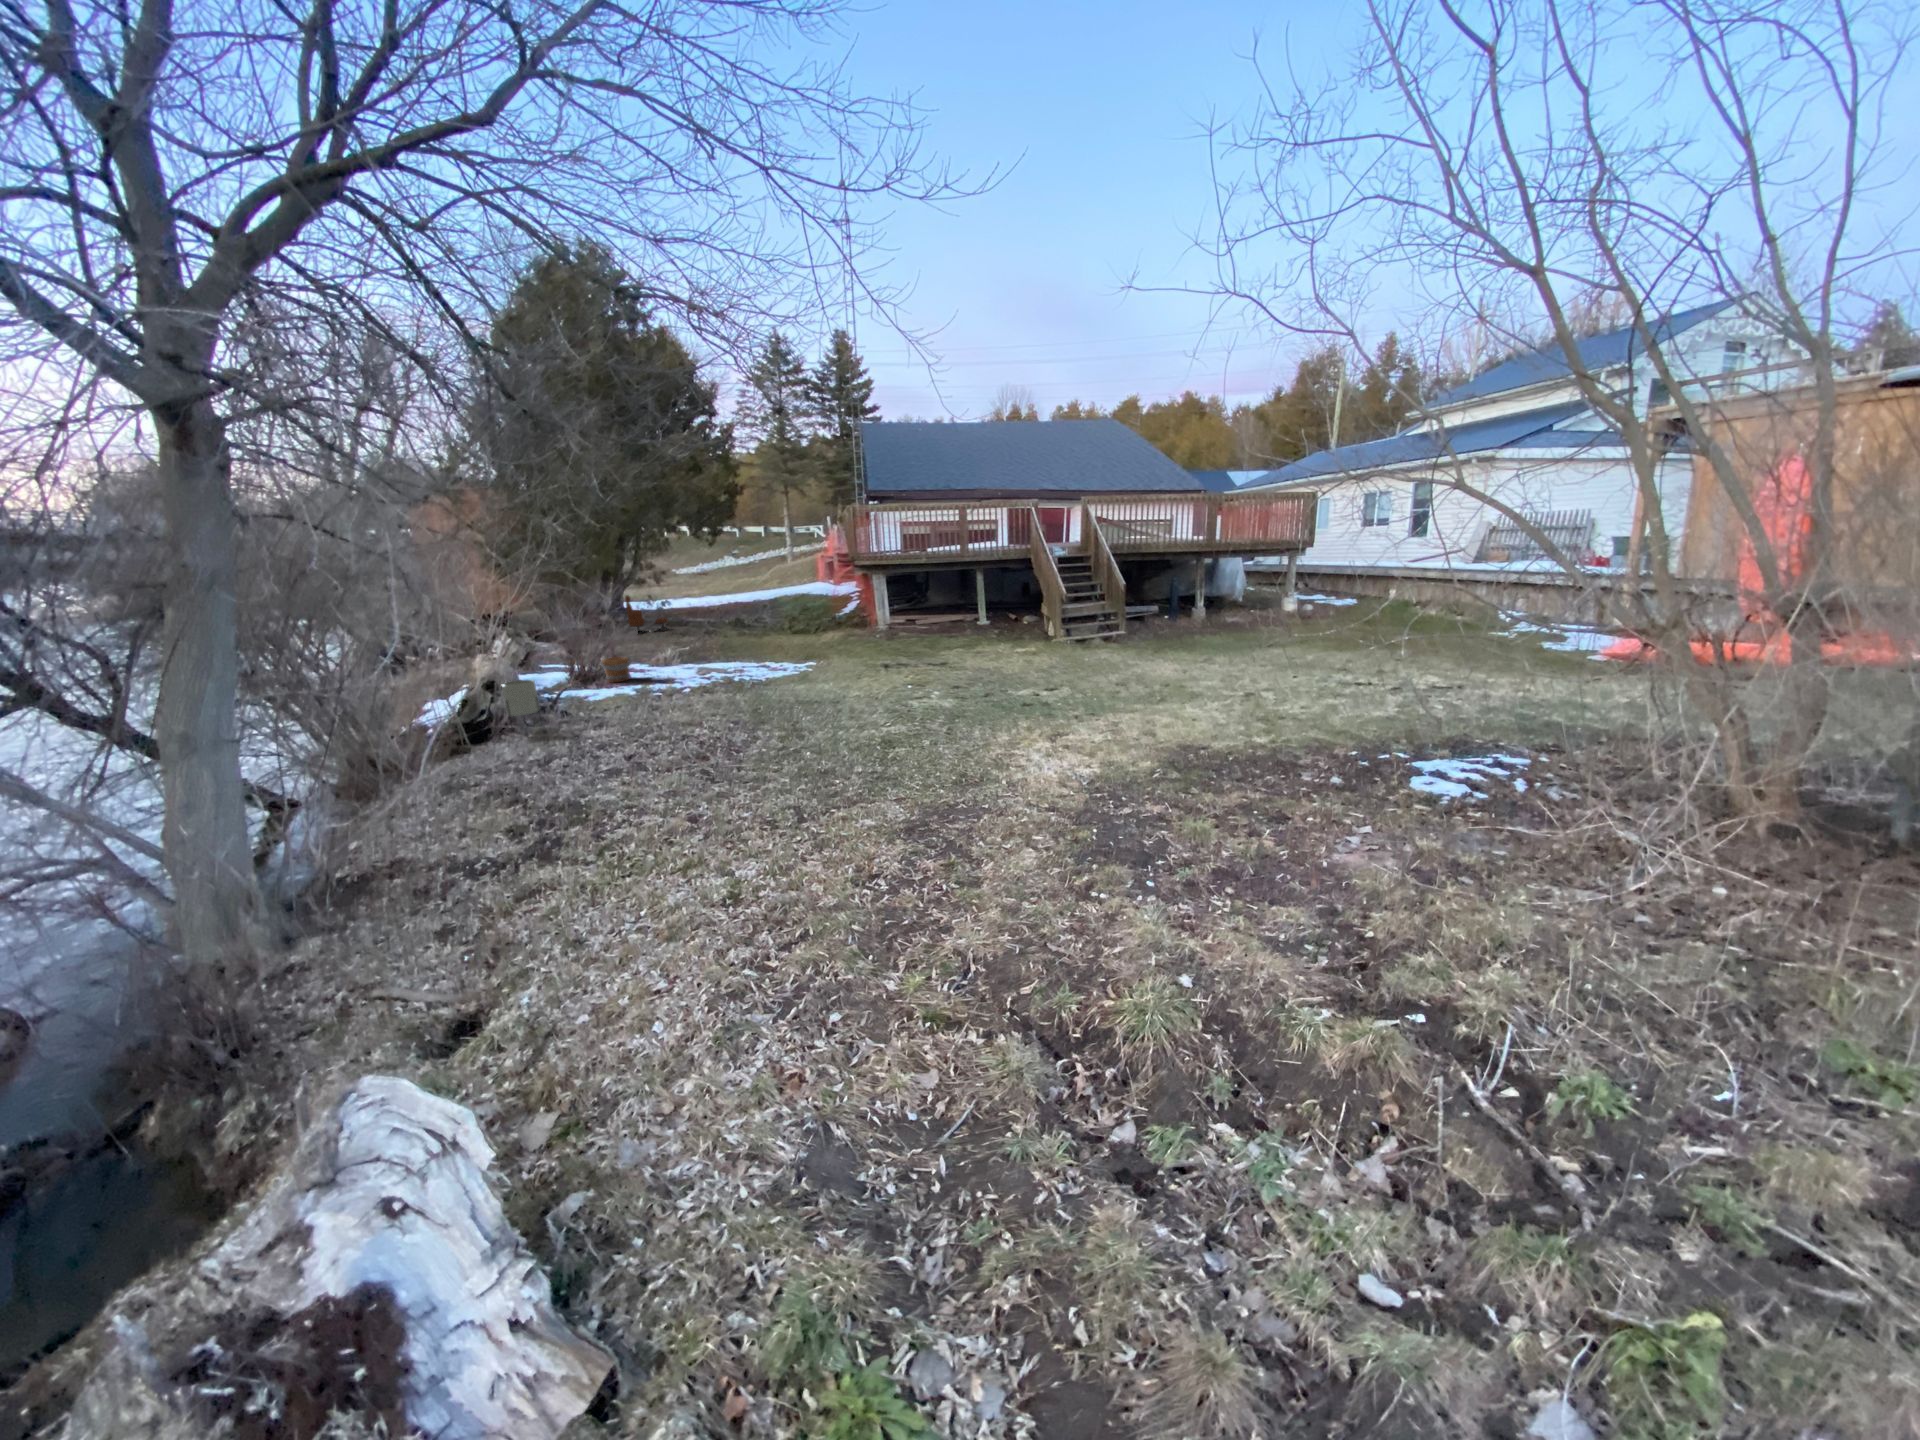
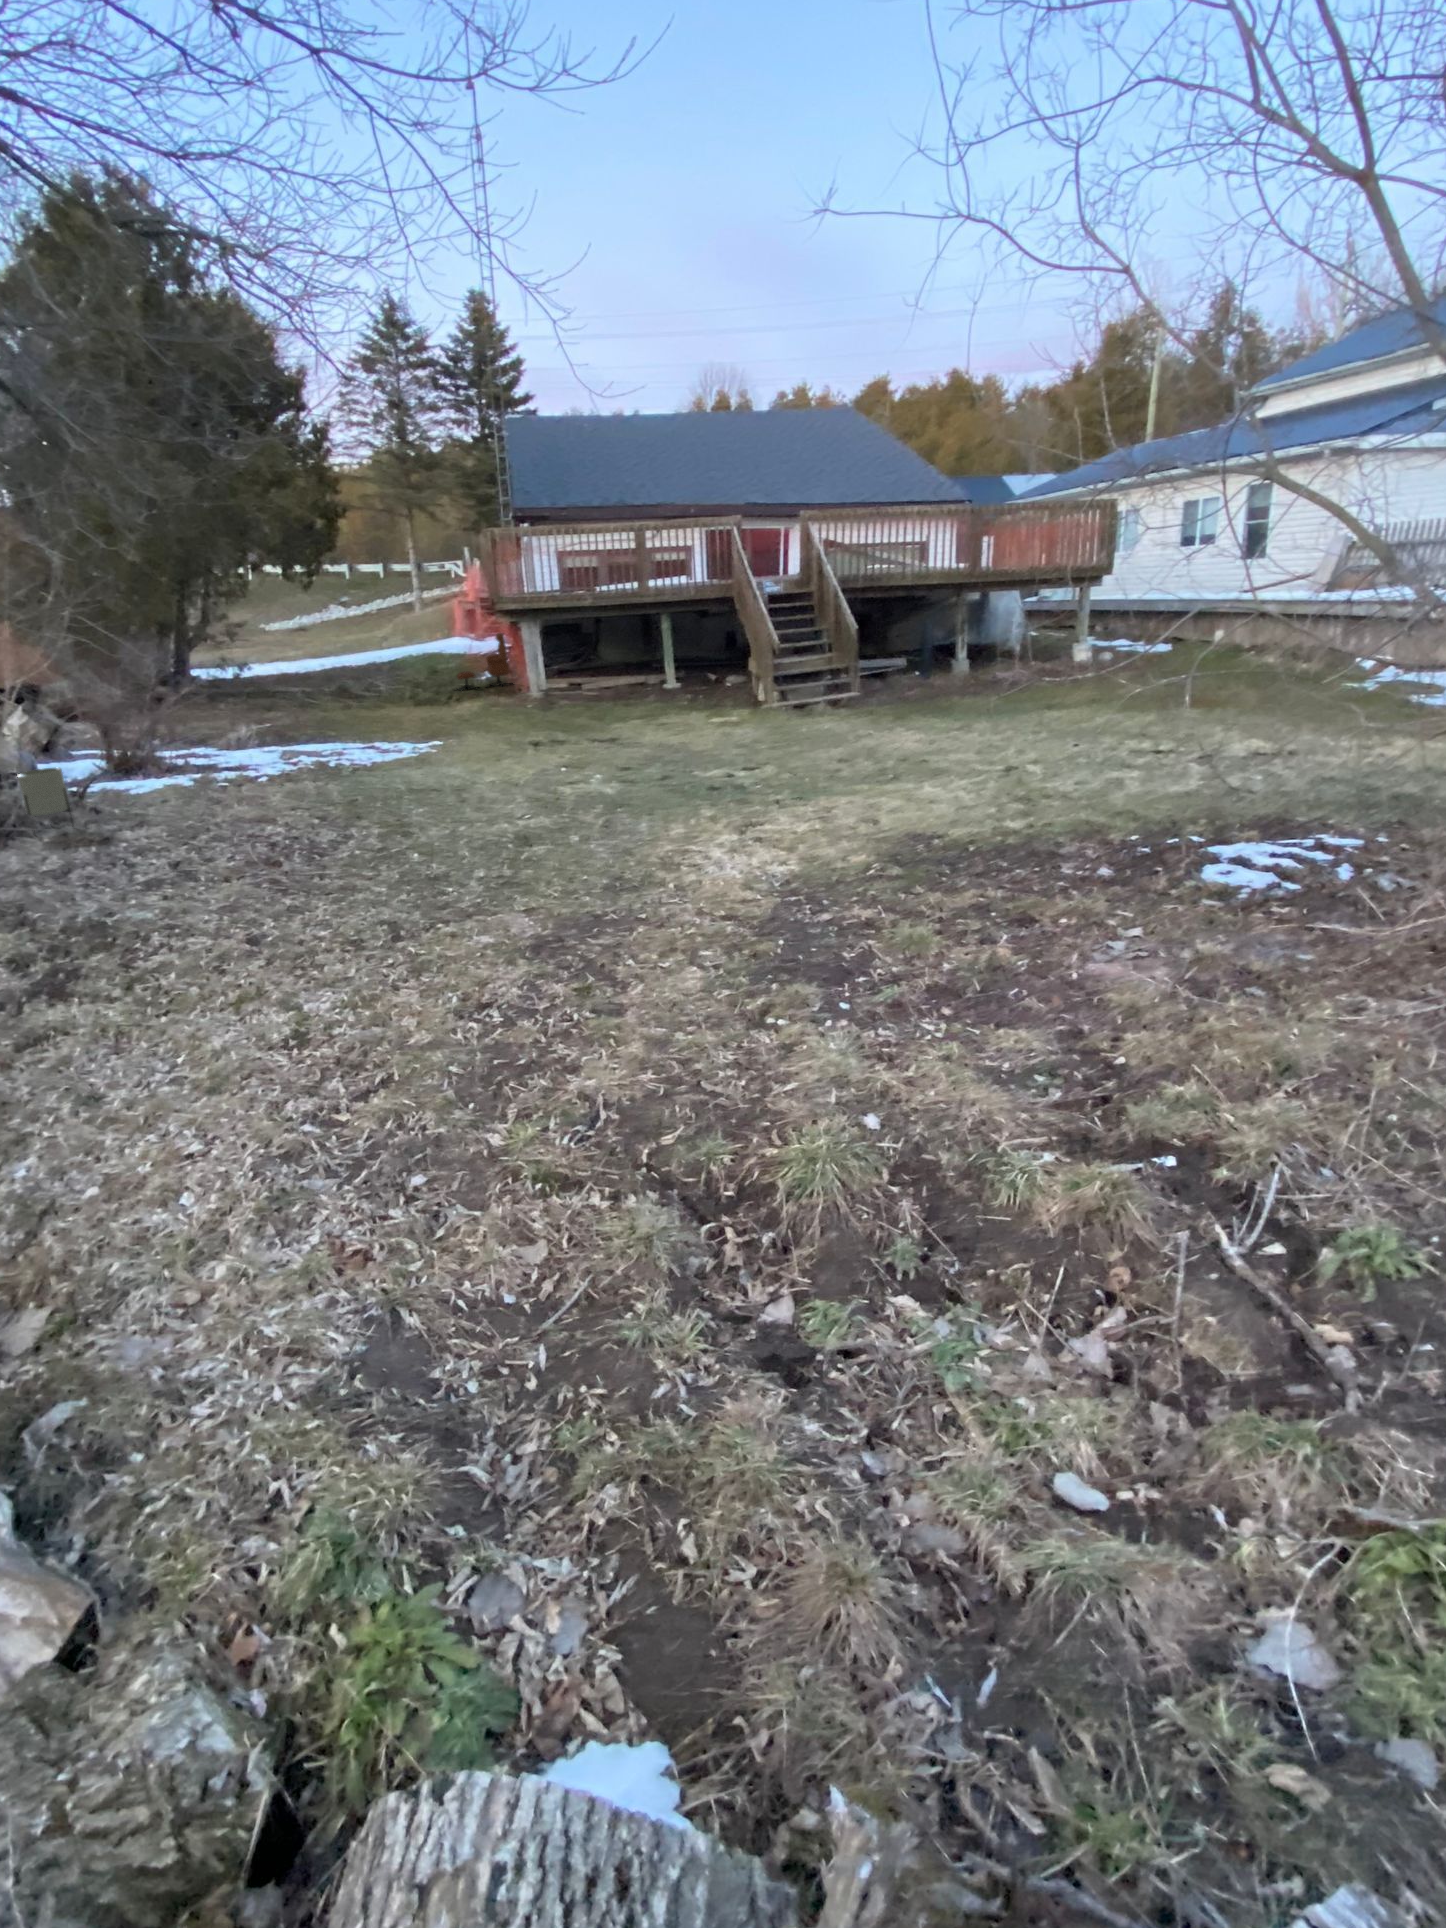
lounge chair: present [625,595,670,632] -> present [457,633,509,690]
bucket: present [601,657,631,682] -> none [153,737,195,772]

